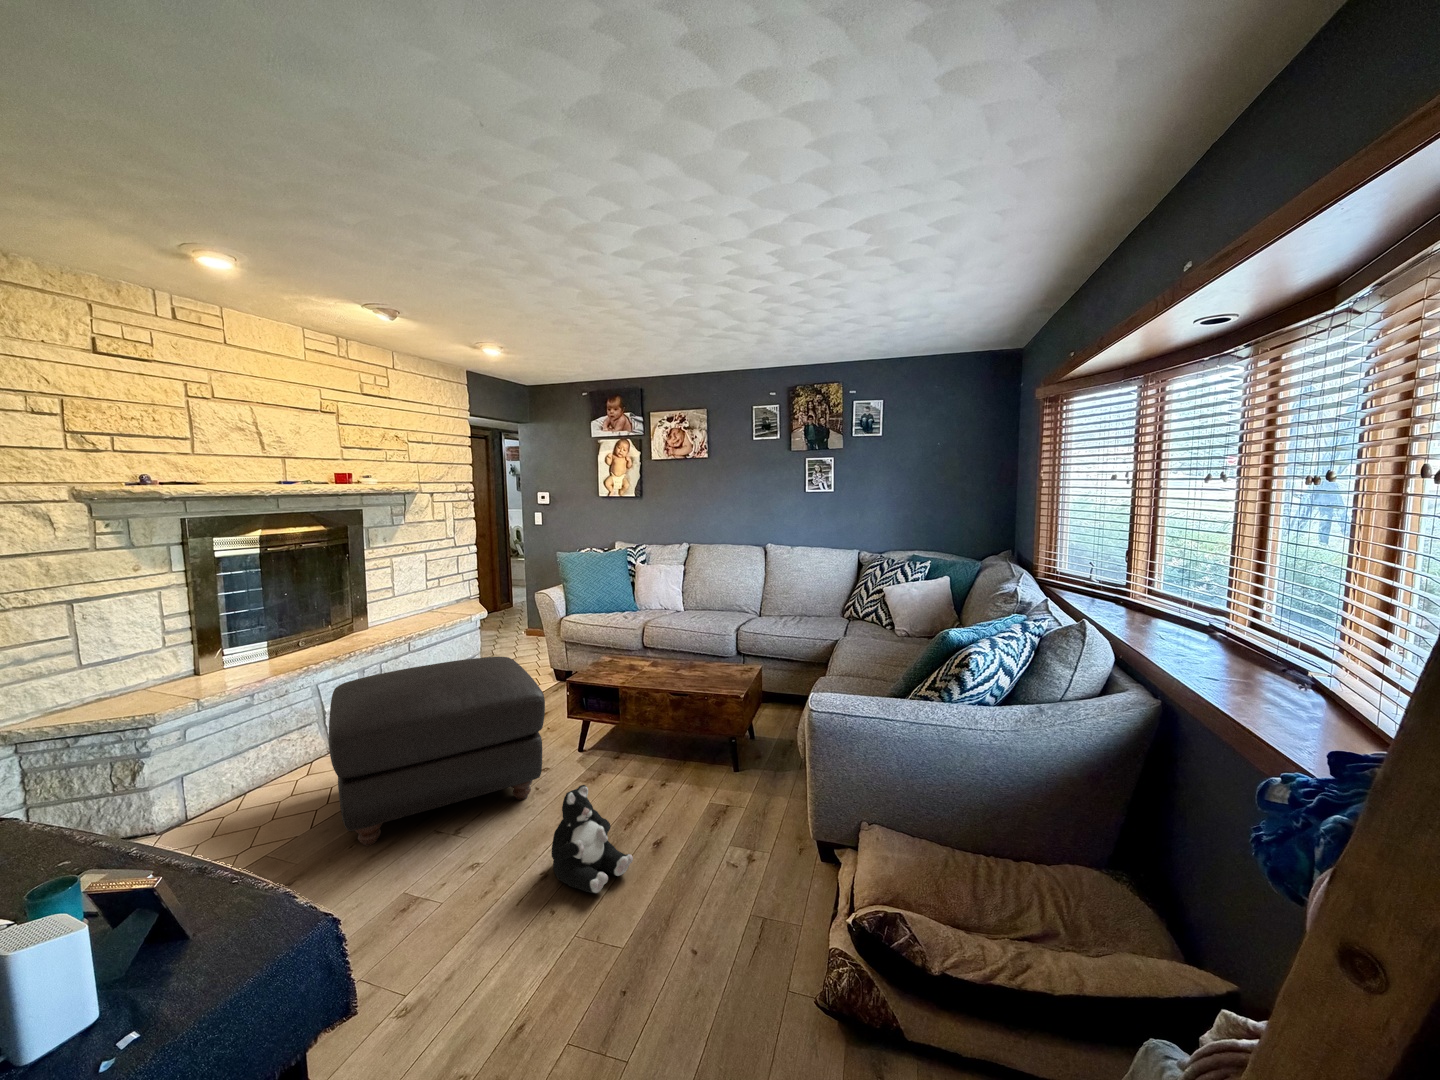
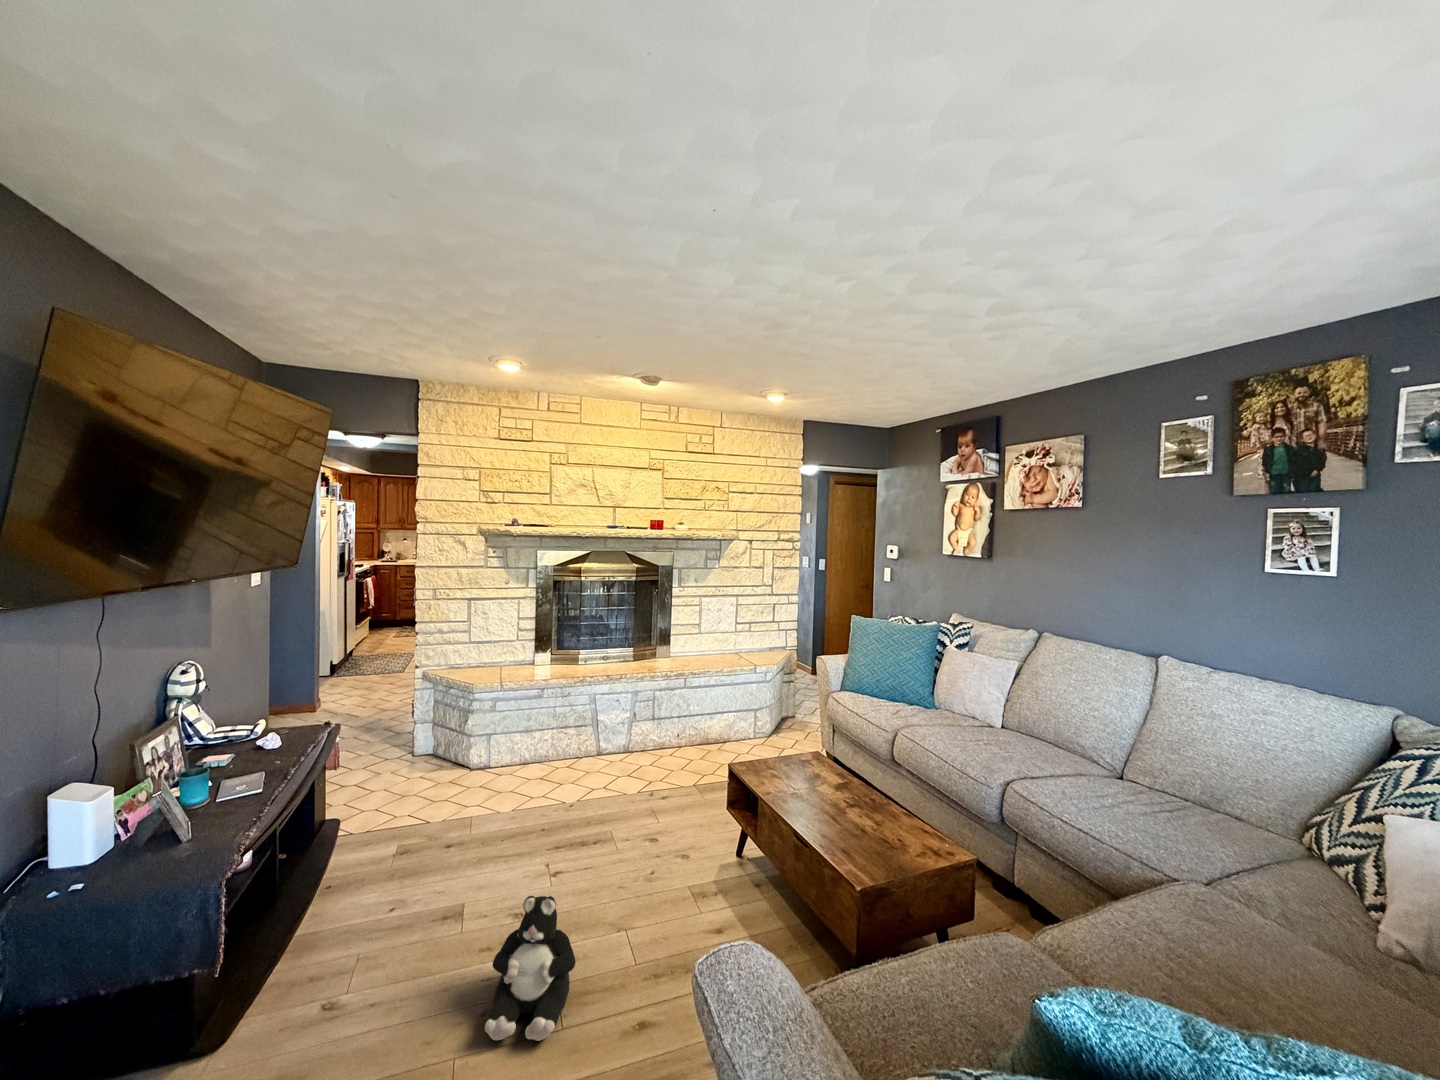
ottoman: present [329,657,545,846] -> none [473,699,694,881]

